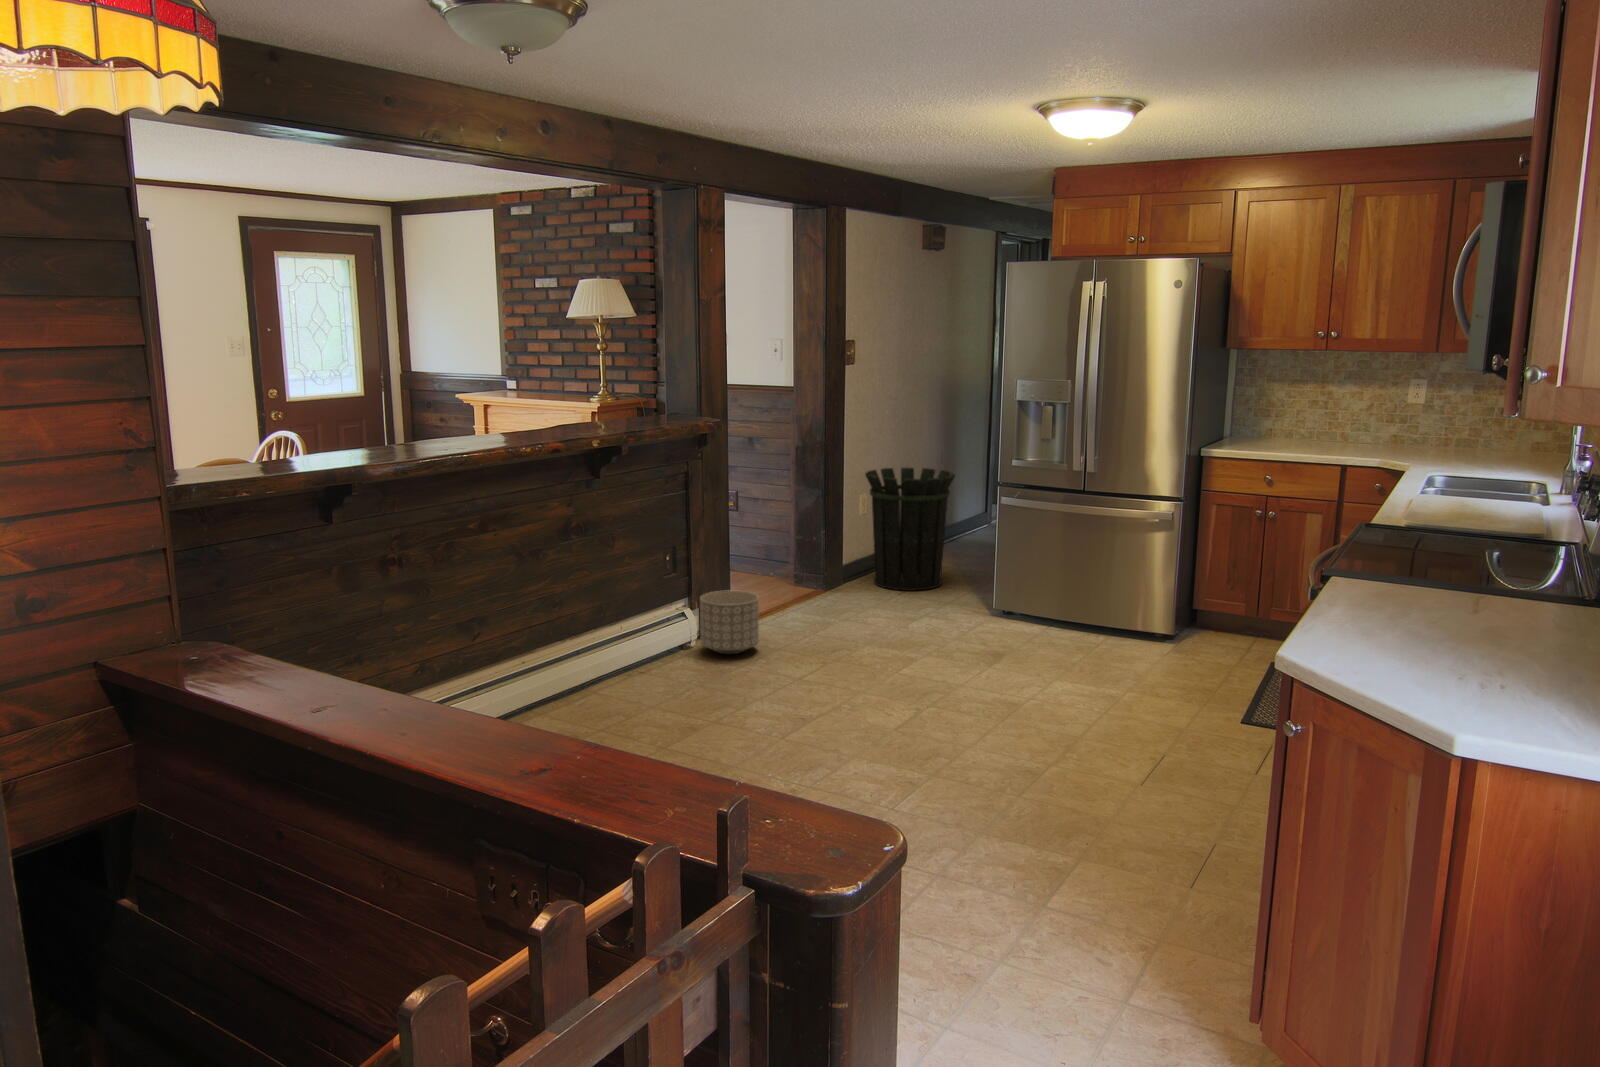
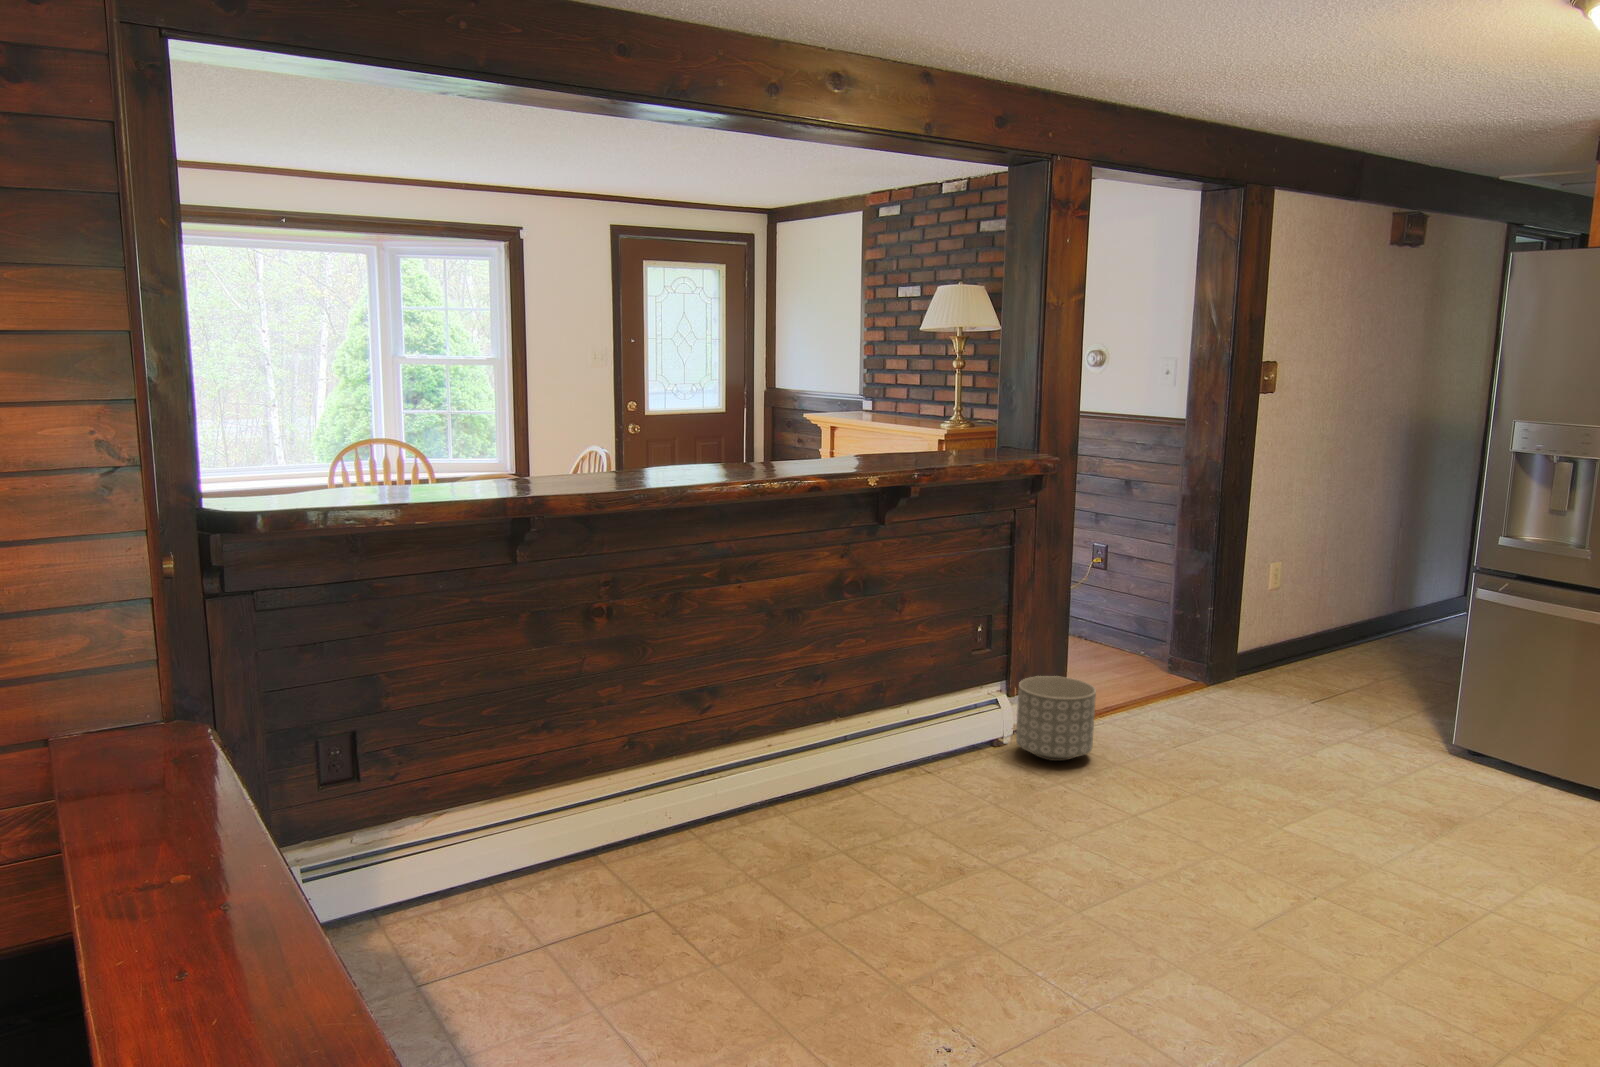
waste bin: present [865,468,955,591] -> none [1279,532,1413,702]

